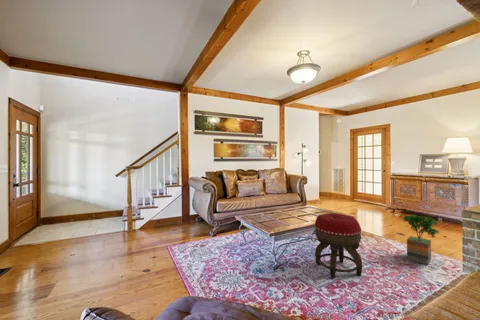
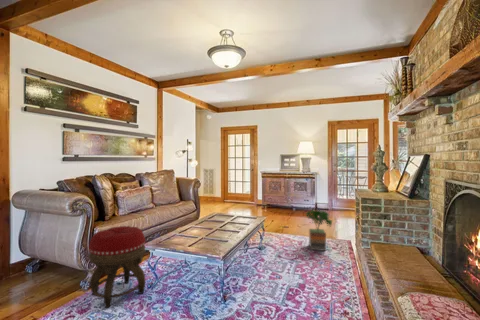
footstool: present [315,213,362,278] -> present [89,226,145,308]

